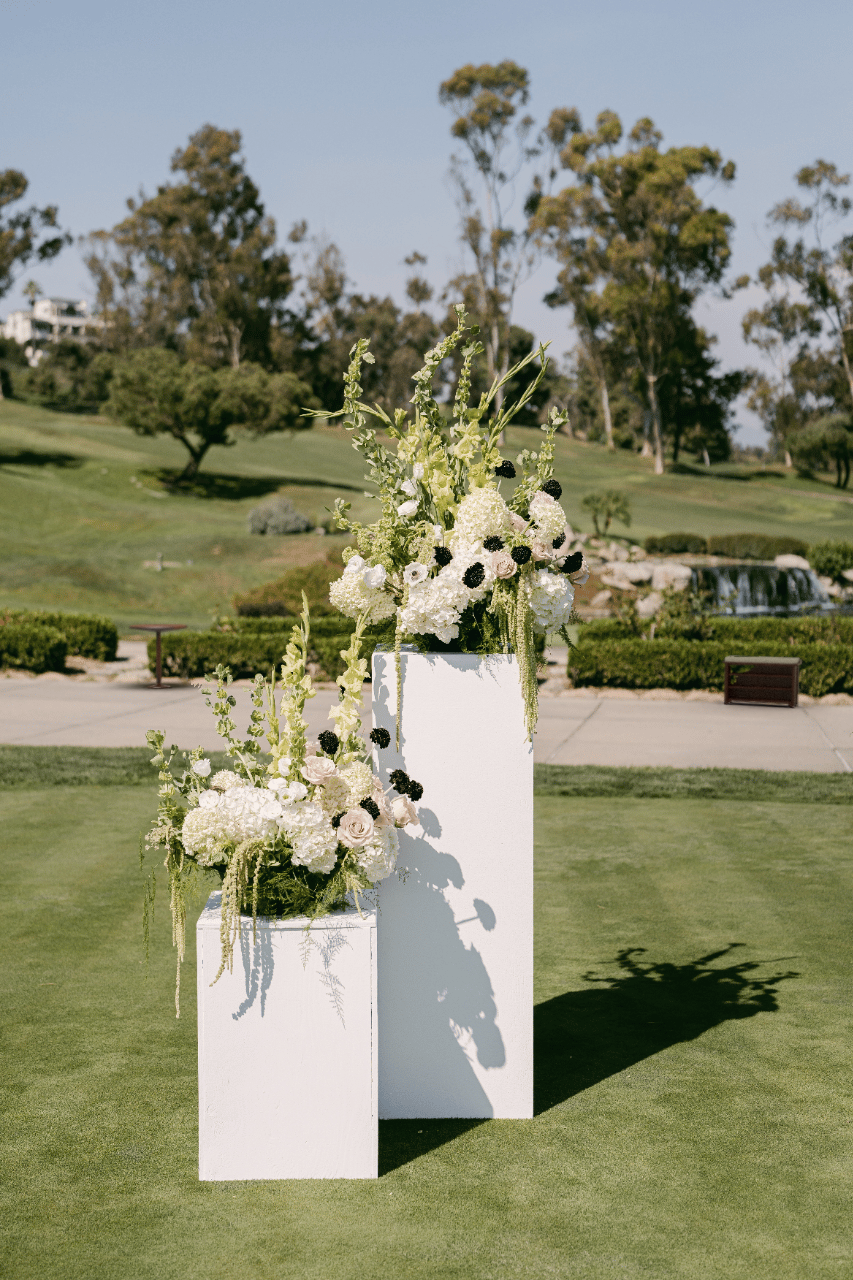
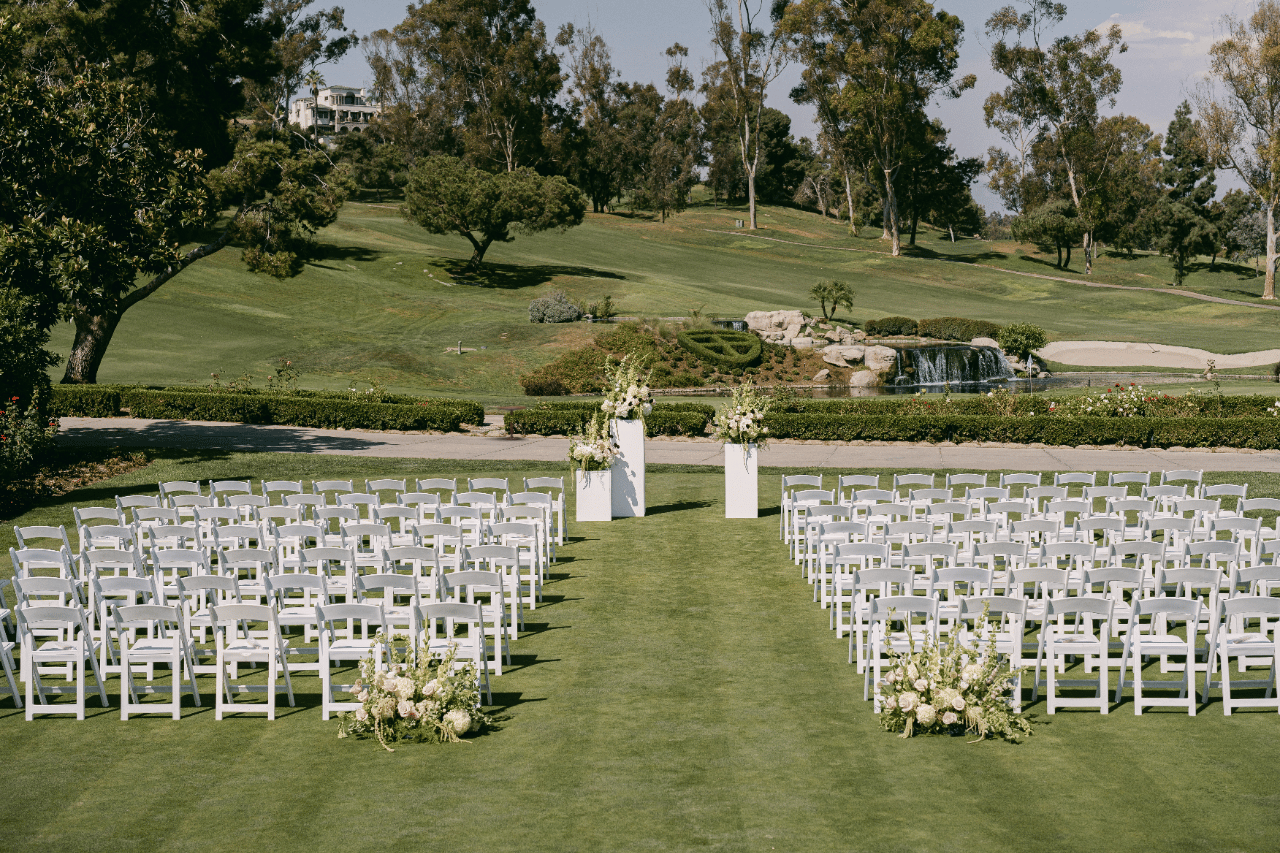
bench: present [723,656,802,708] -> none [799,421,839,447]

